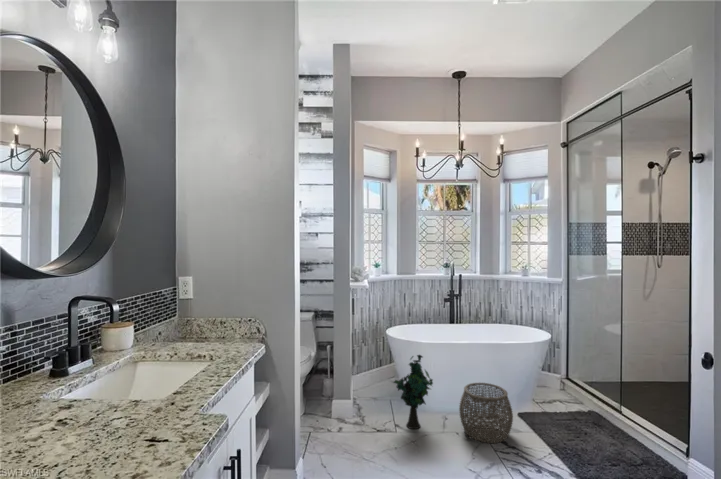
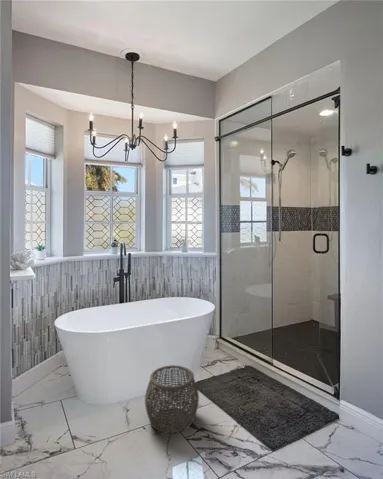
decorative plant: present [394,355,433,429] -> none [66,352,116,444]

